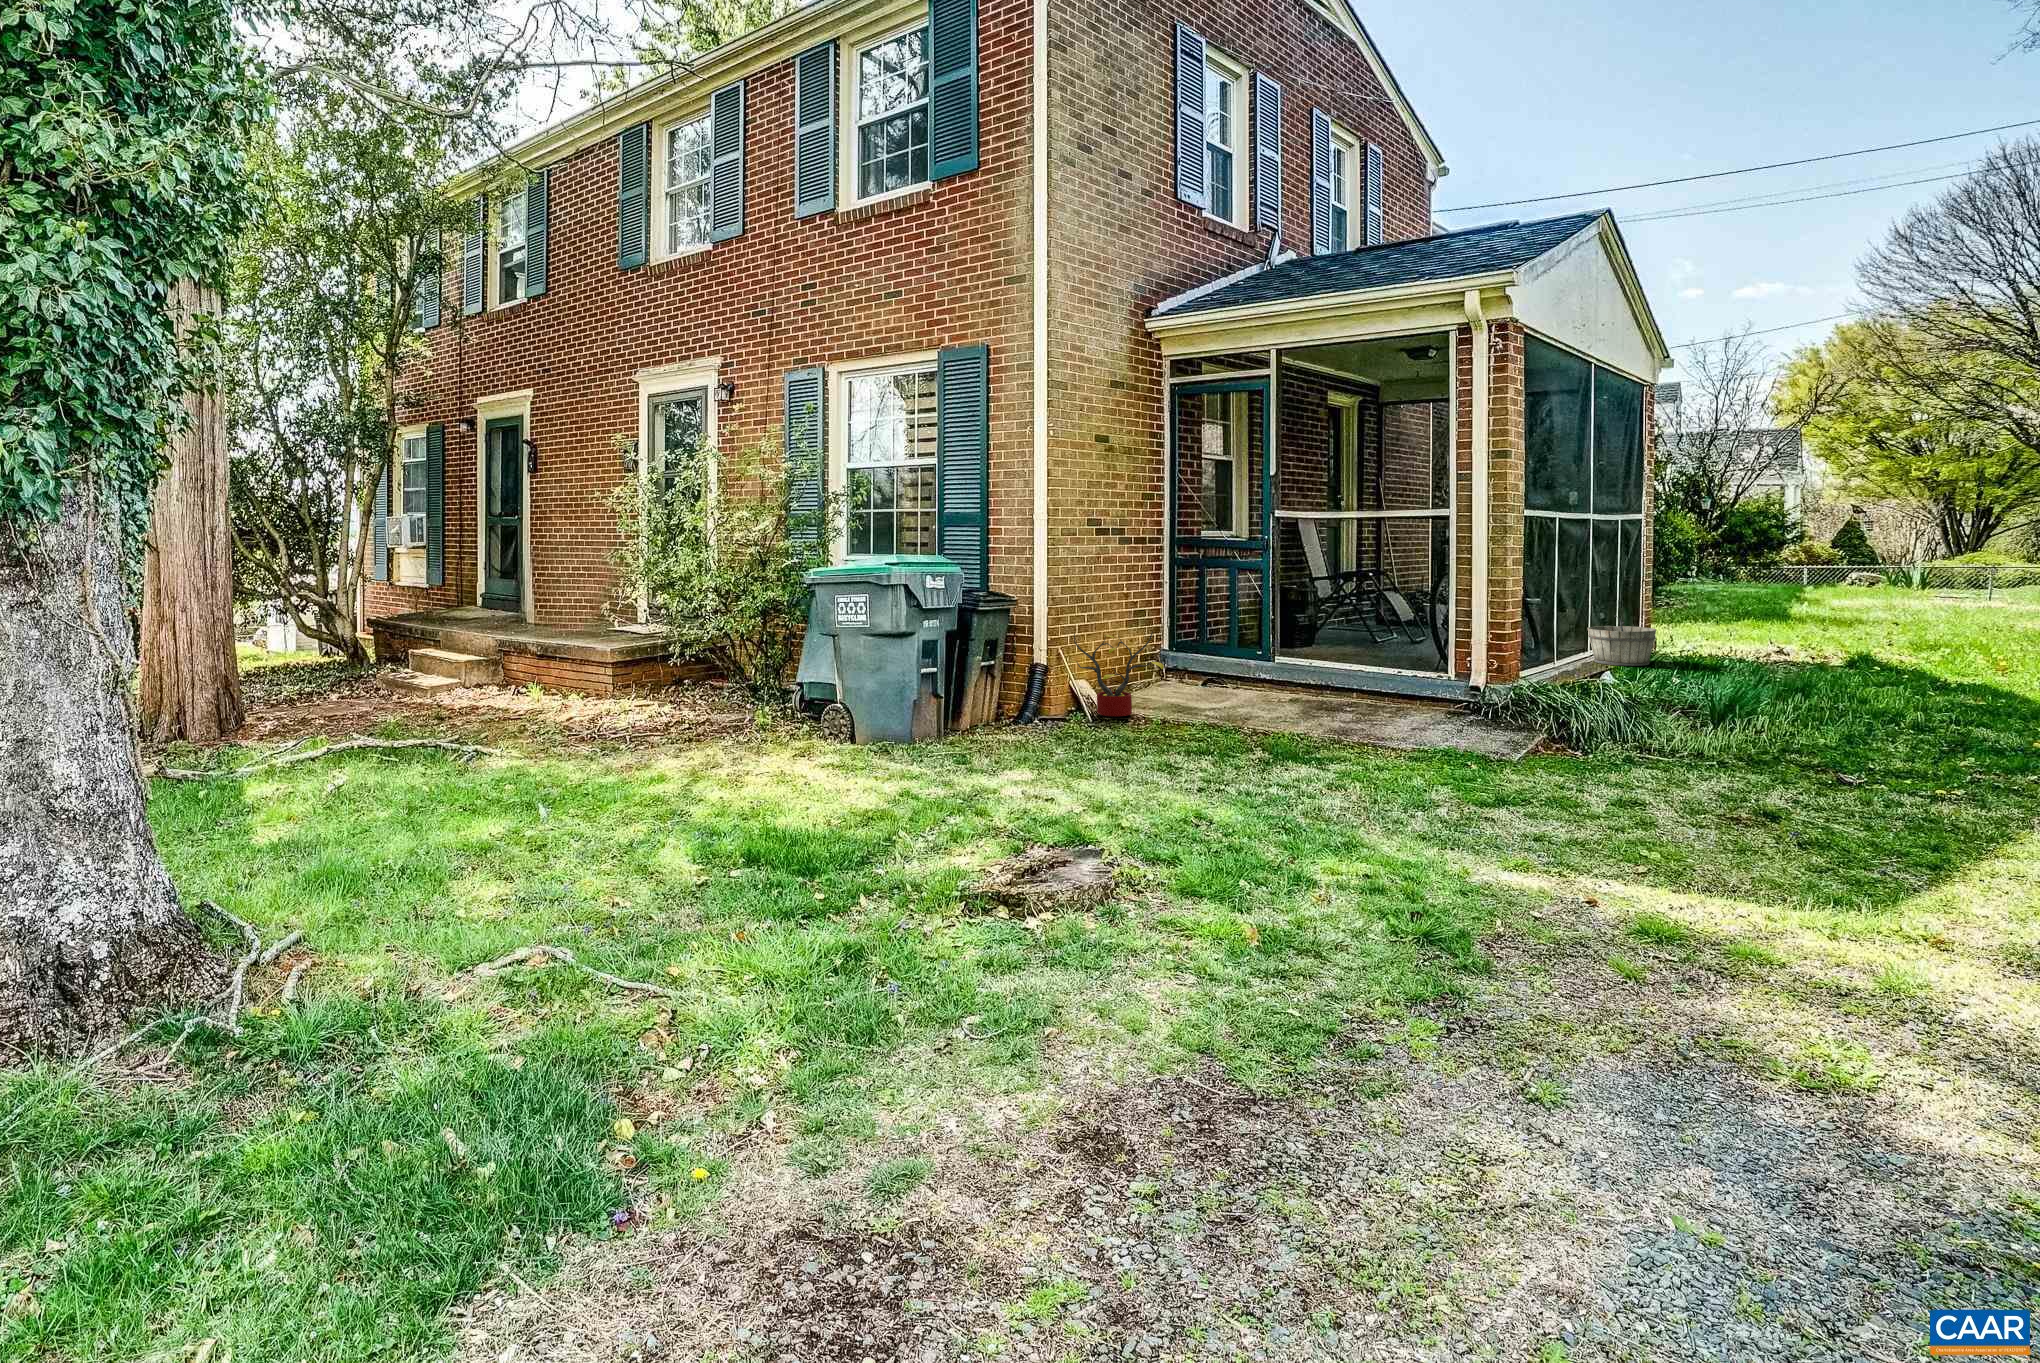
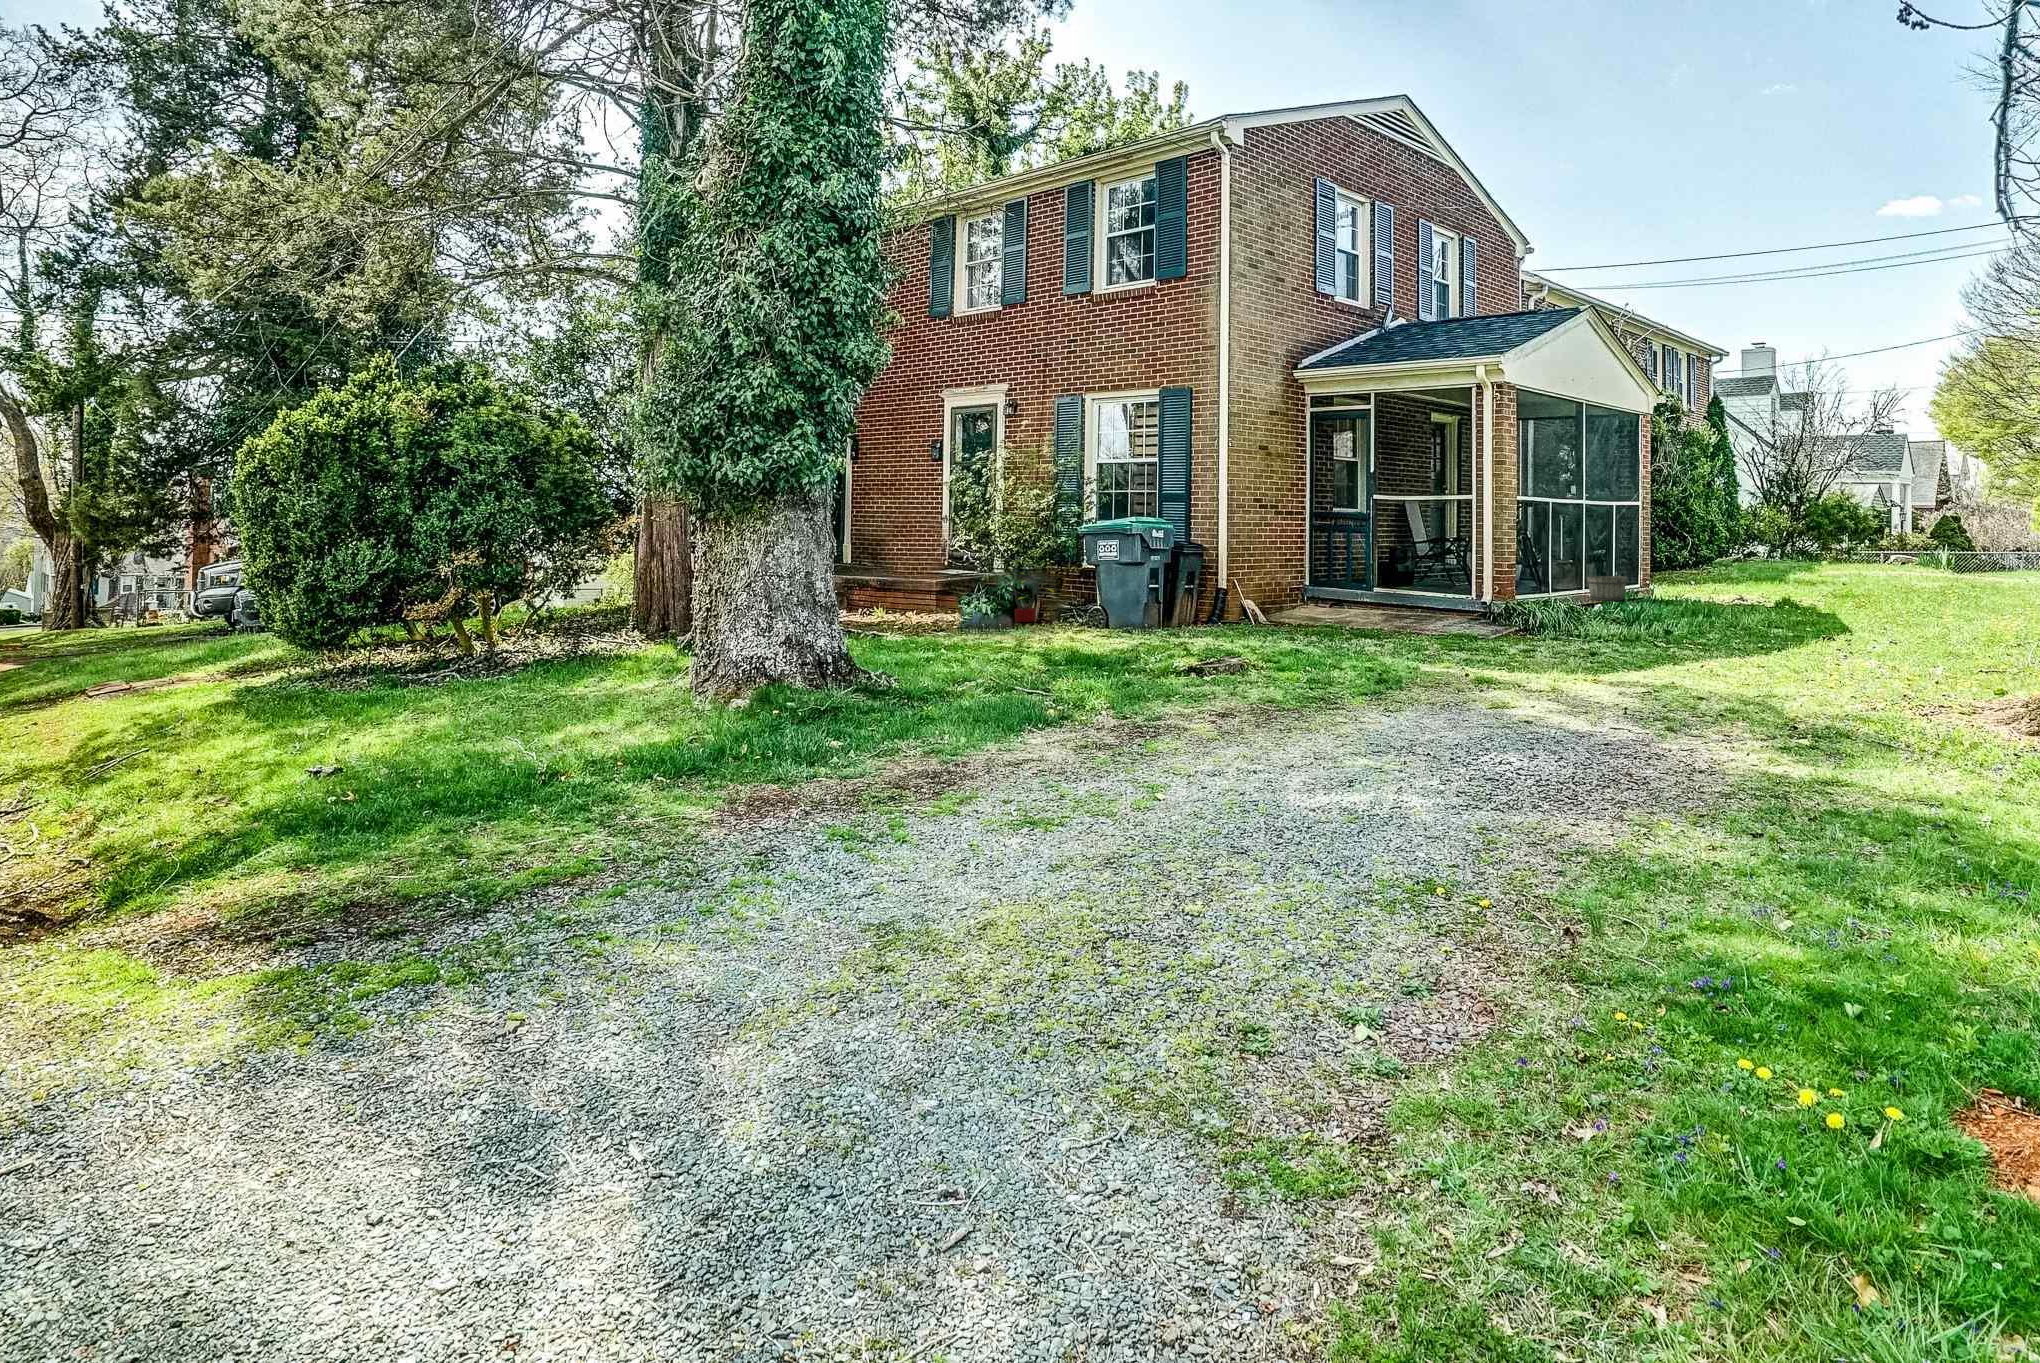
decorative plant: present [1072,632,1164,716] -> present [1002,571,1054,622]

